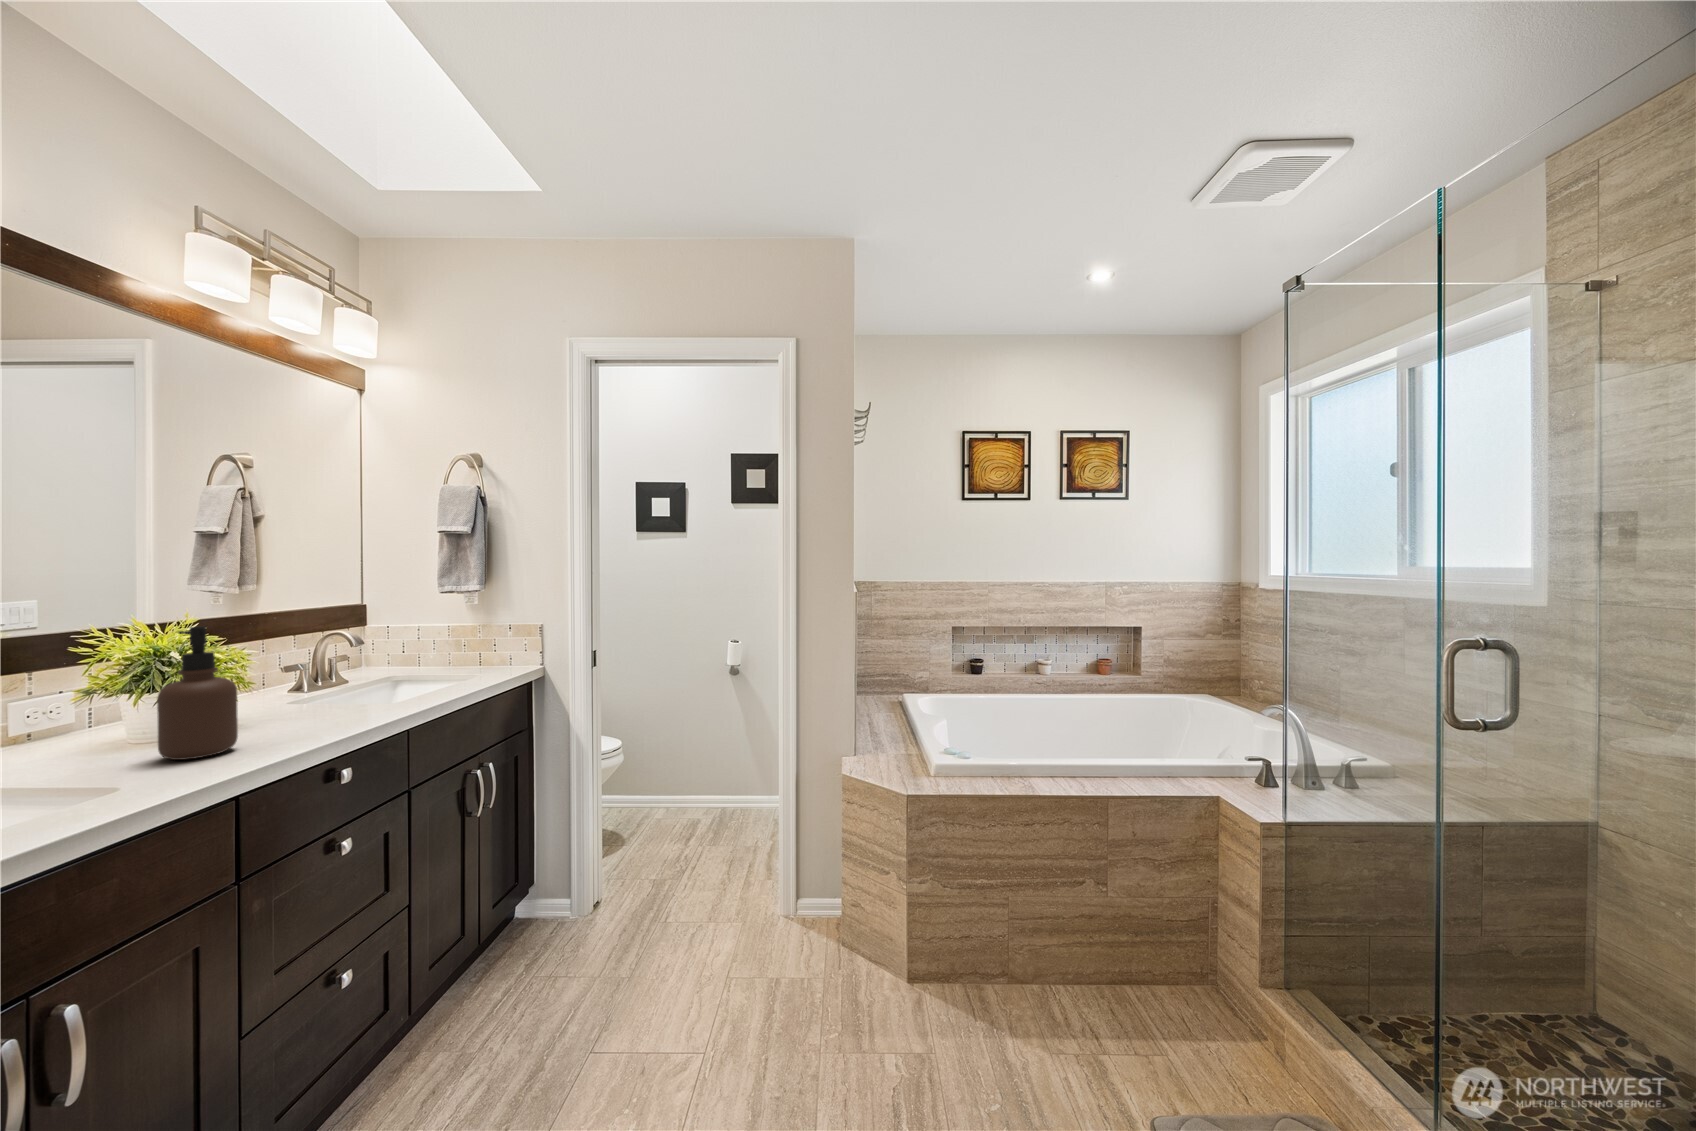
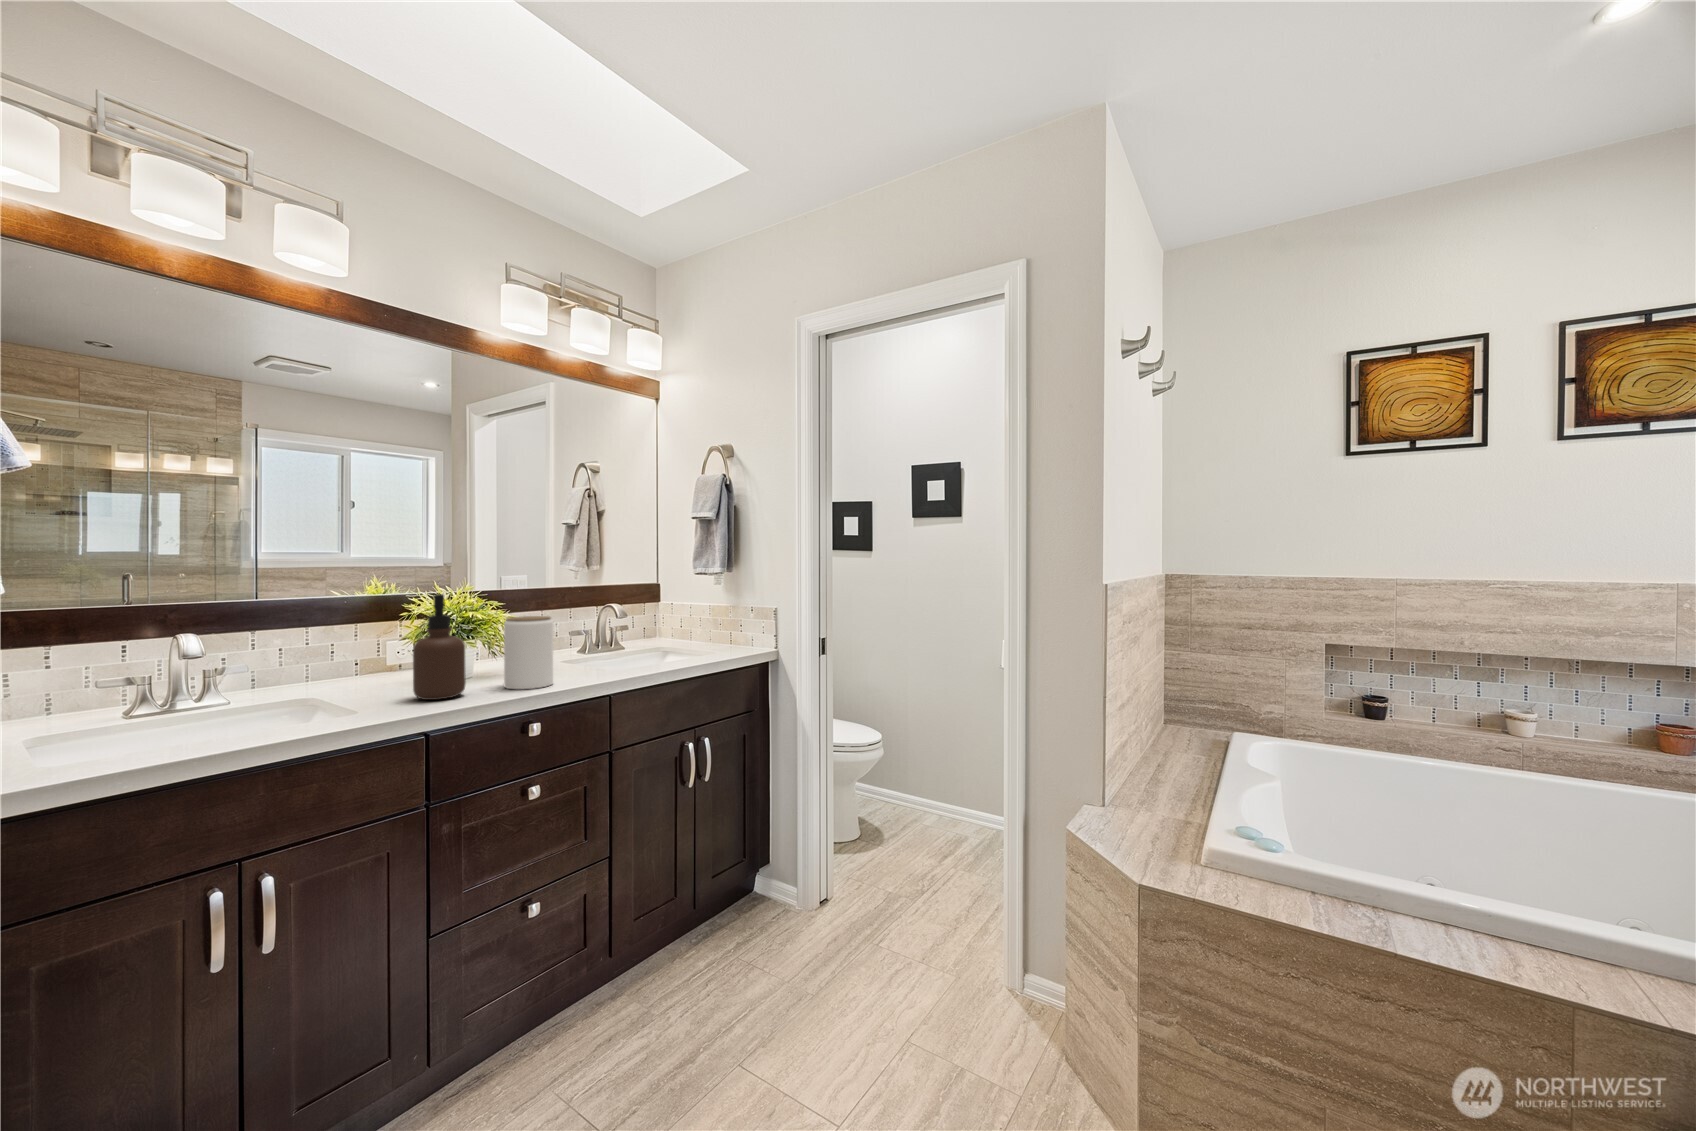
jar: none [273,646,341,734] -> present [504,616,553,689]

